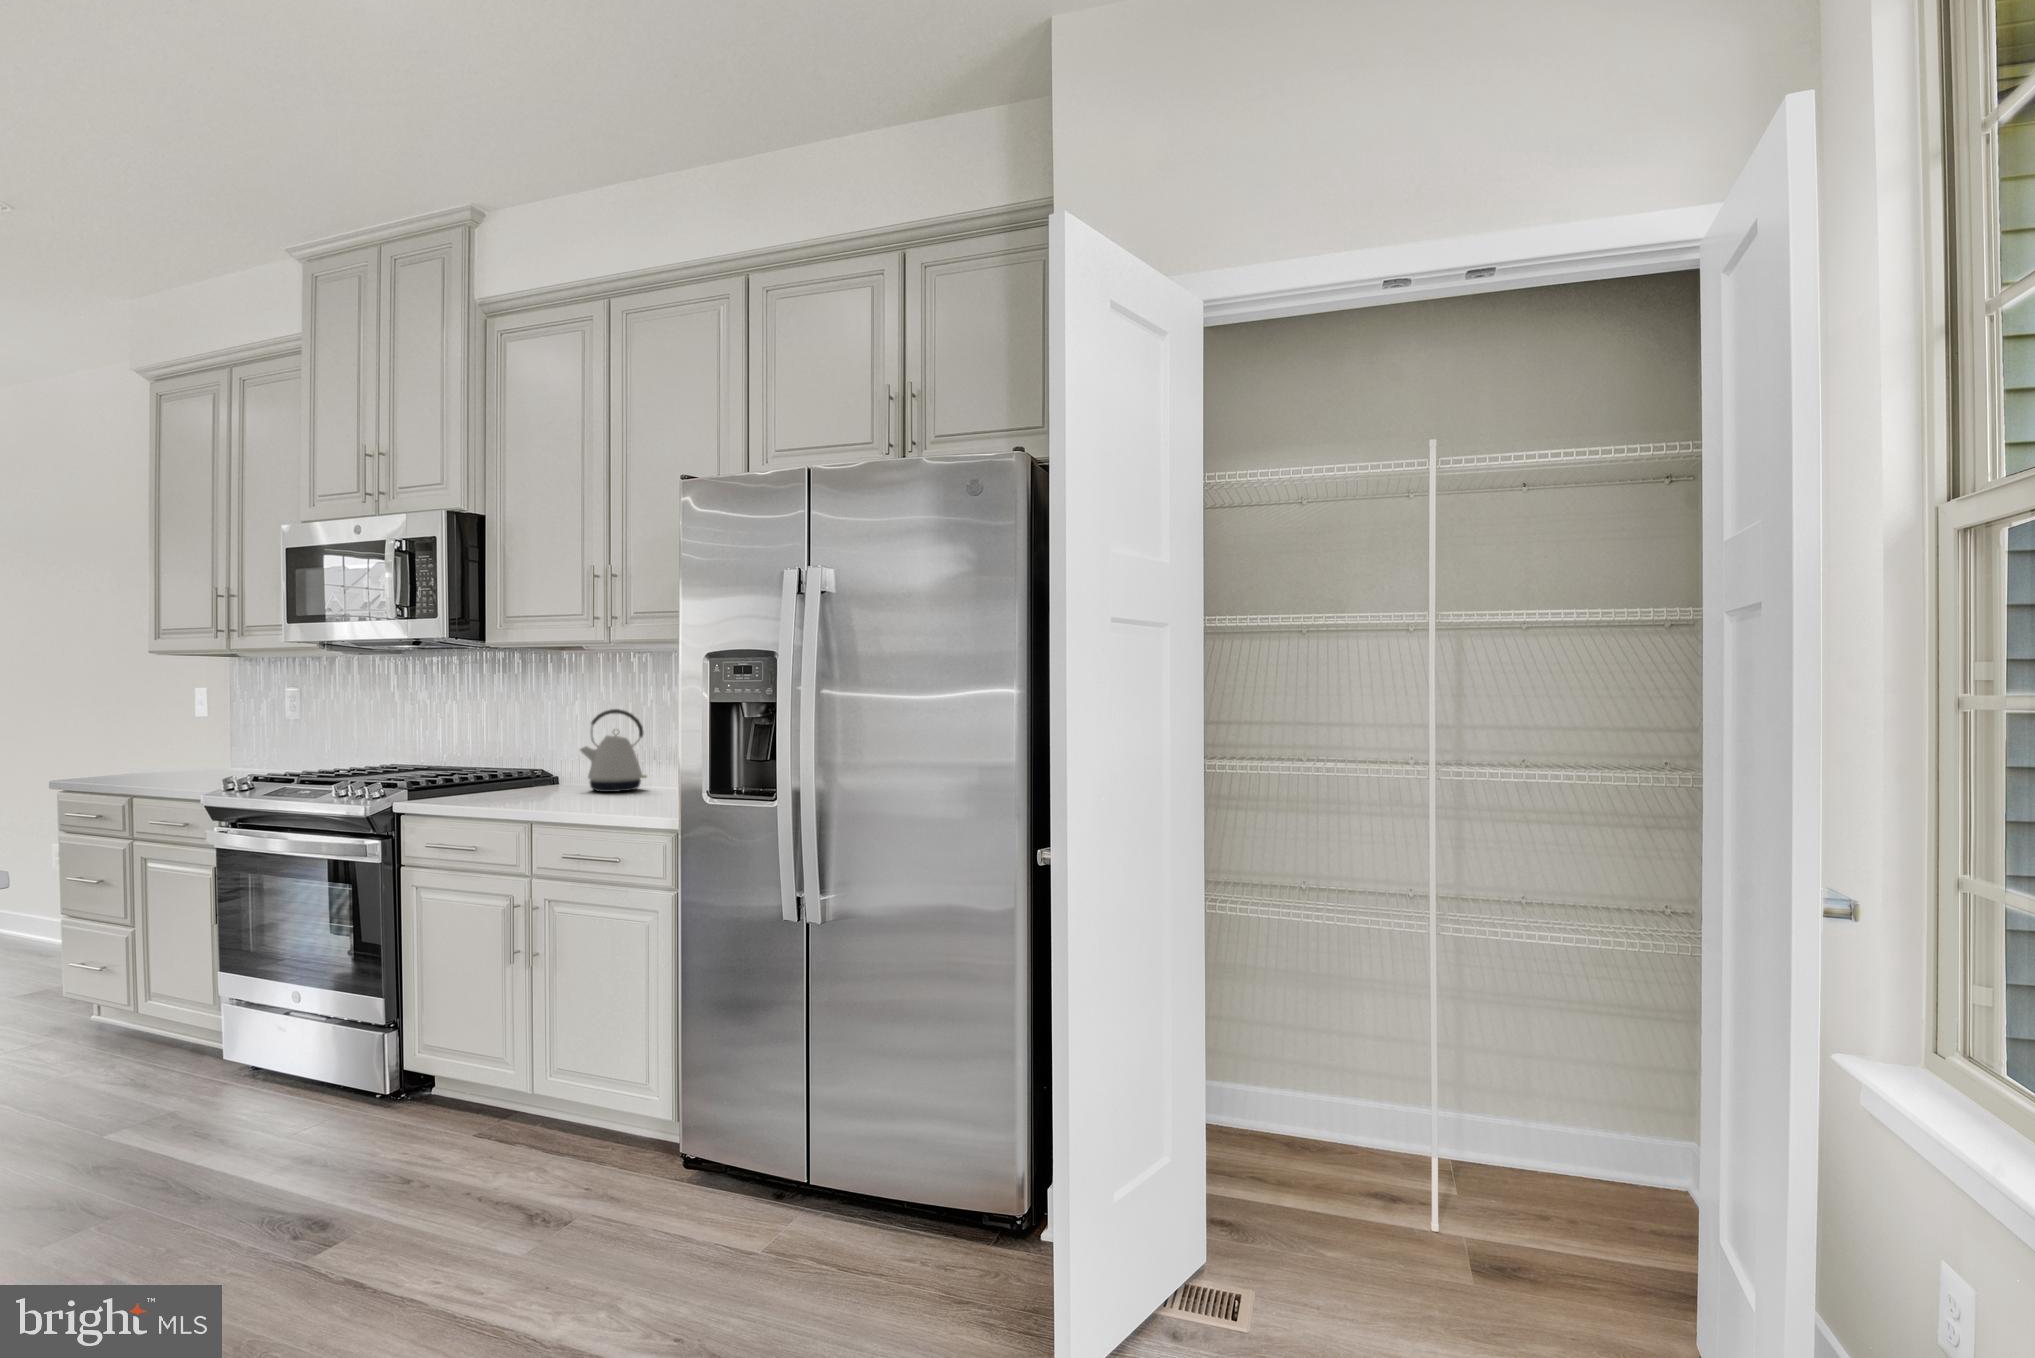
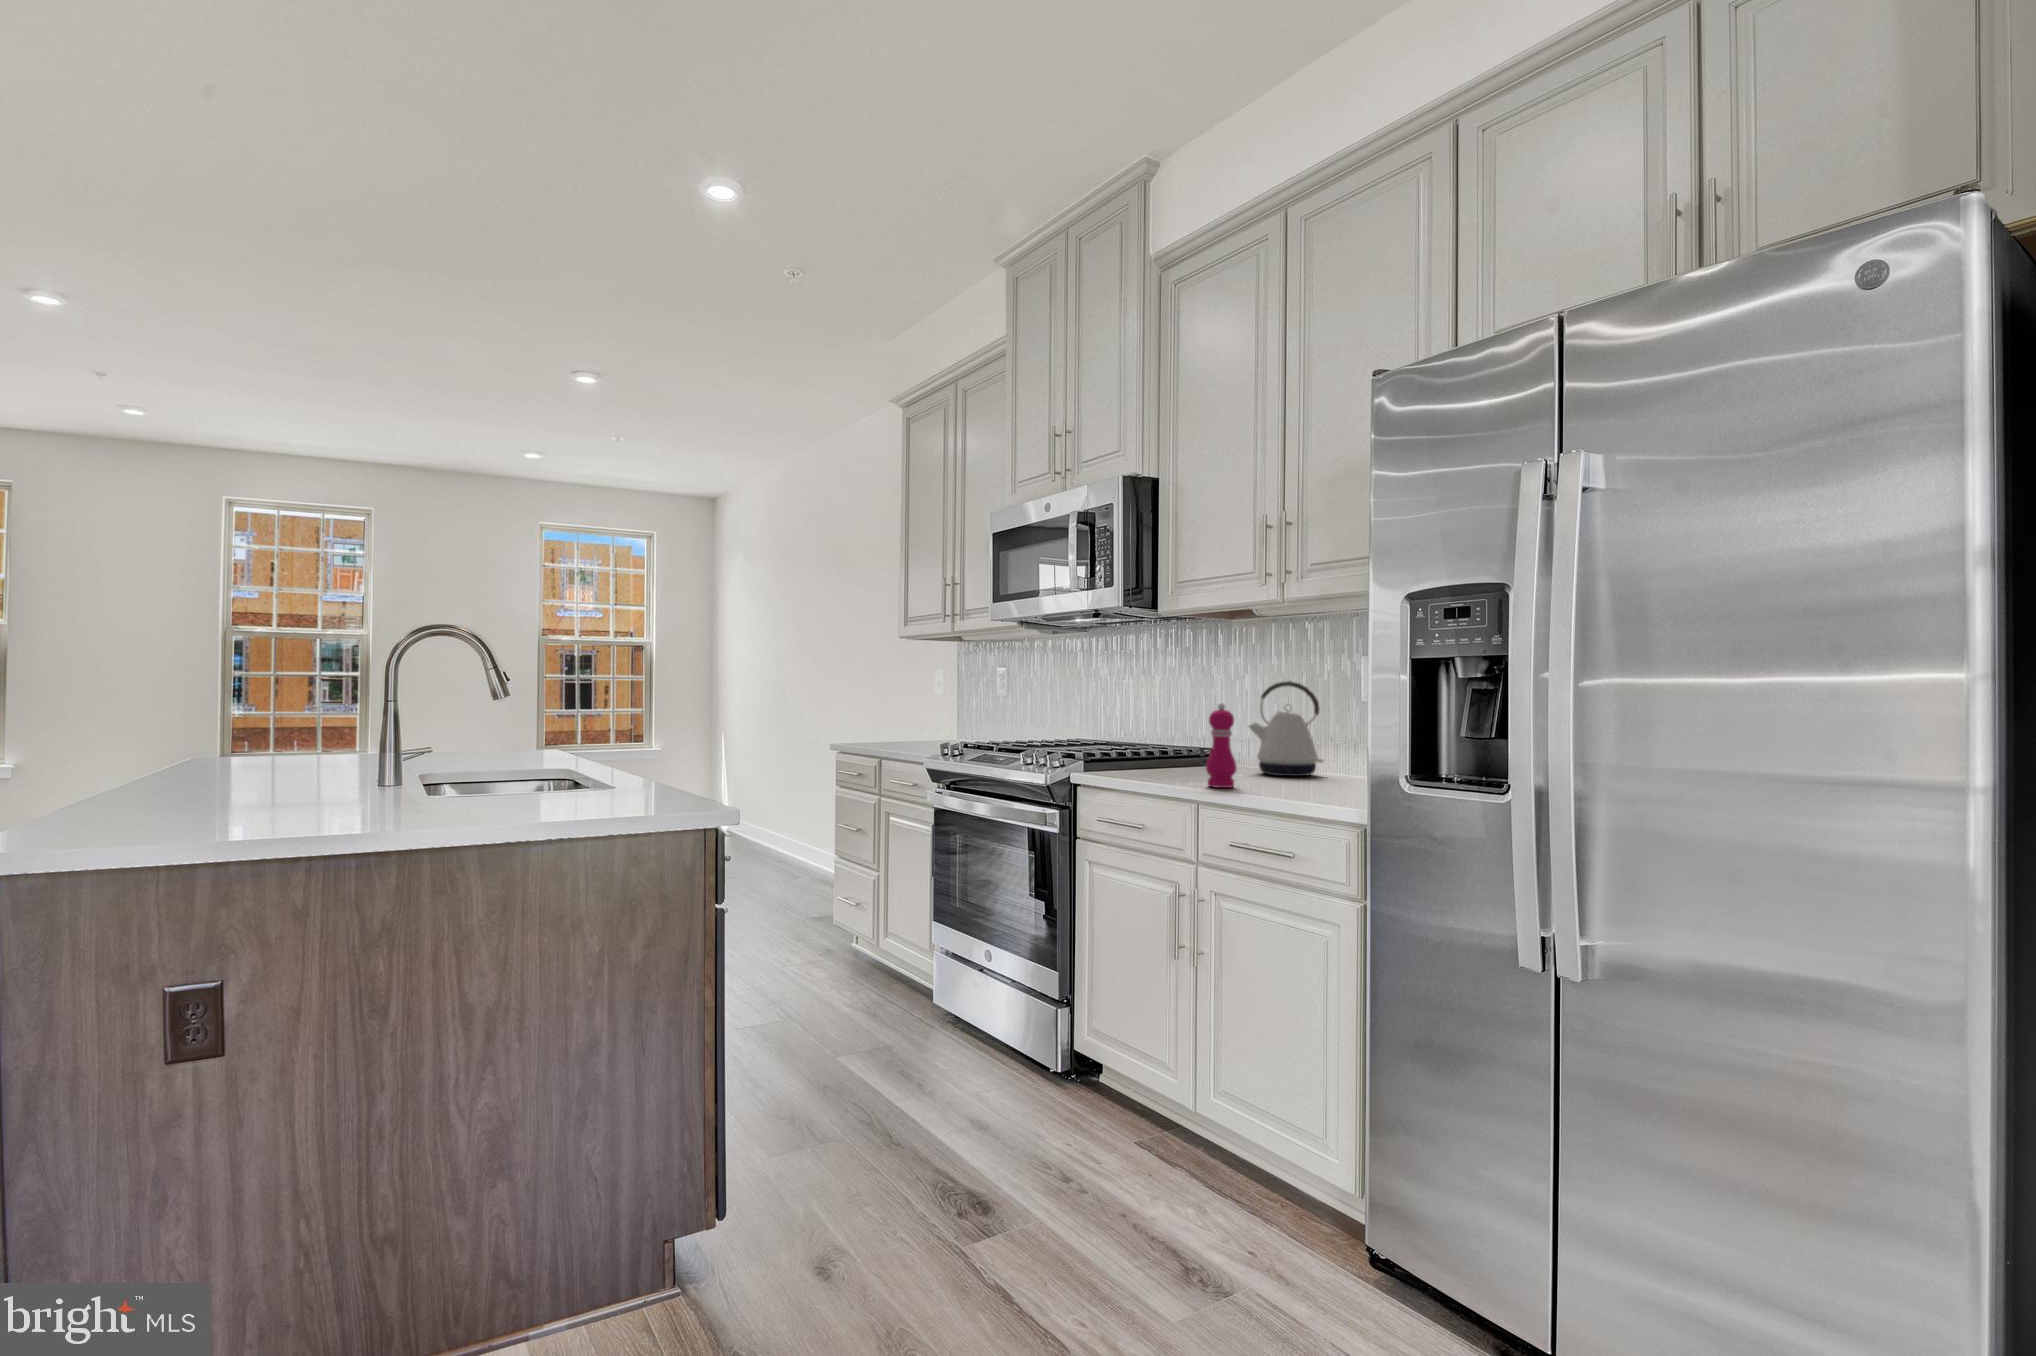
pepper mill: none [541,734,569,808] -> present [1206,703,1237,788]

